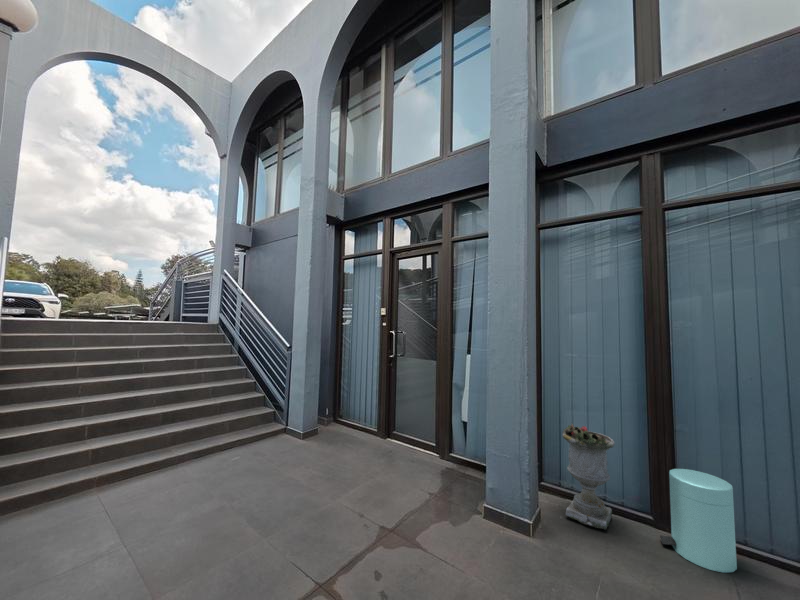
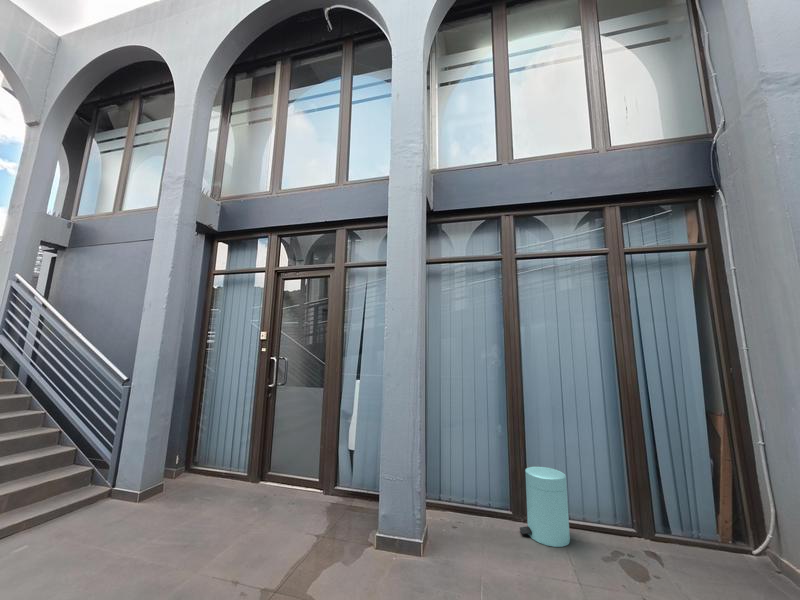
planter: present [562,424,615,529] -> none [445,438,487,533]

